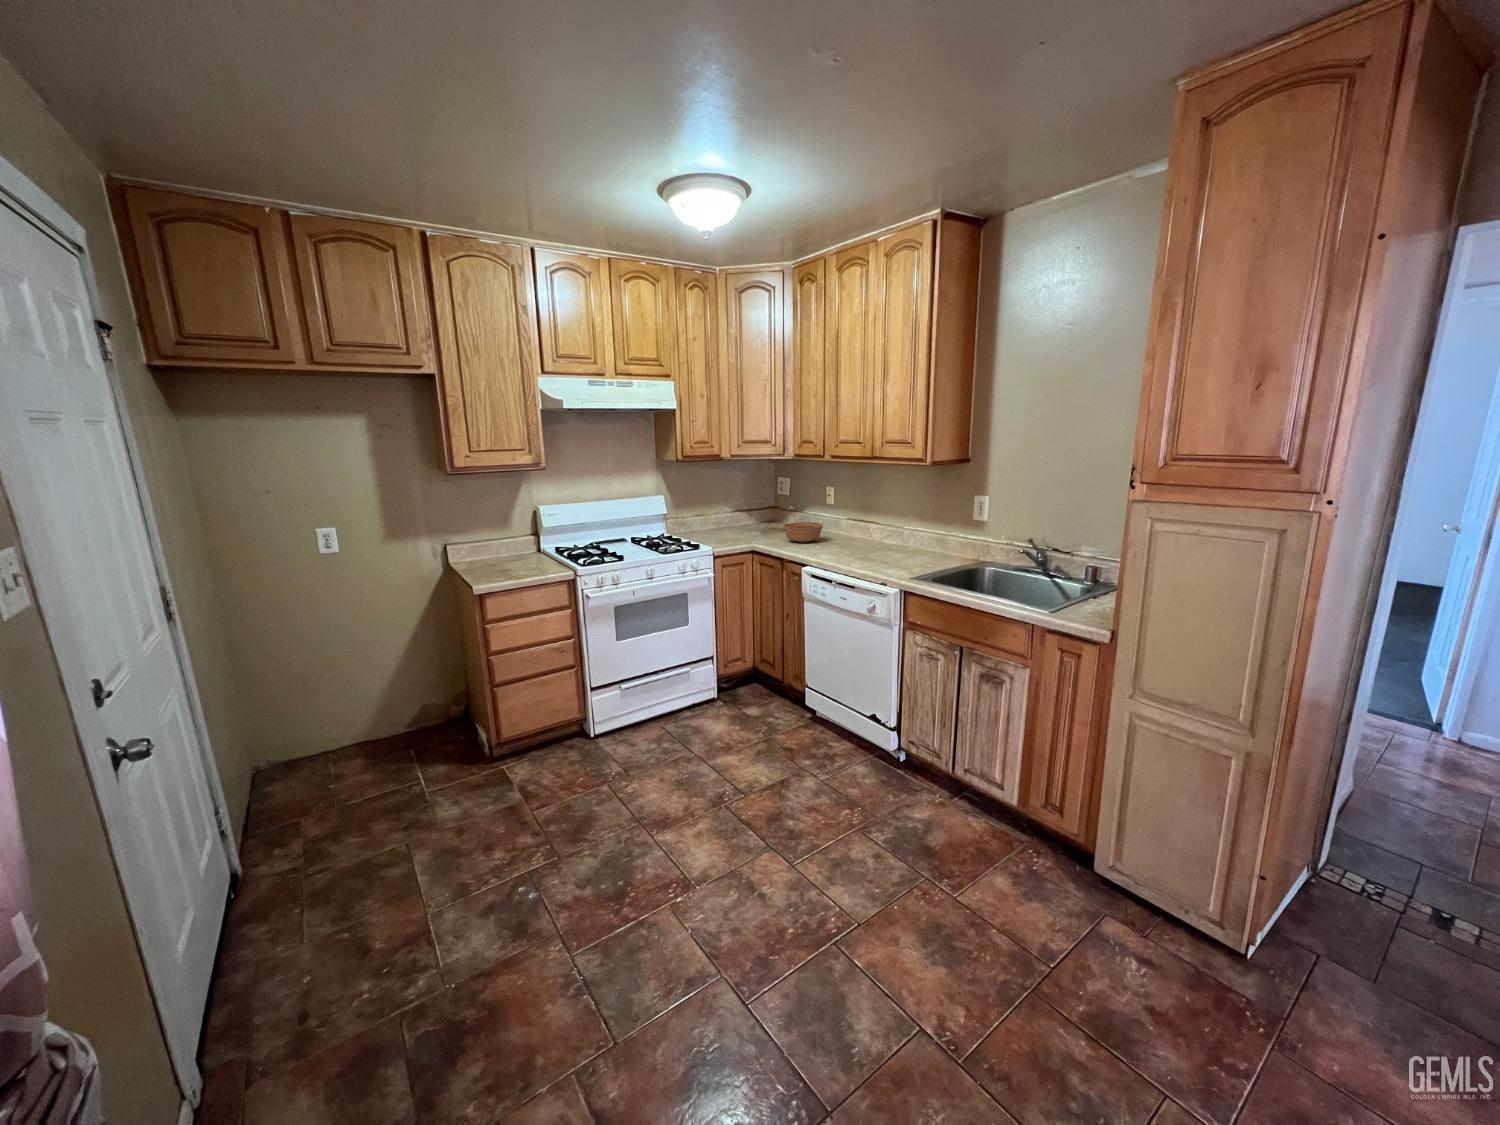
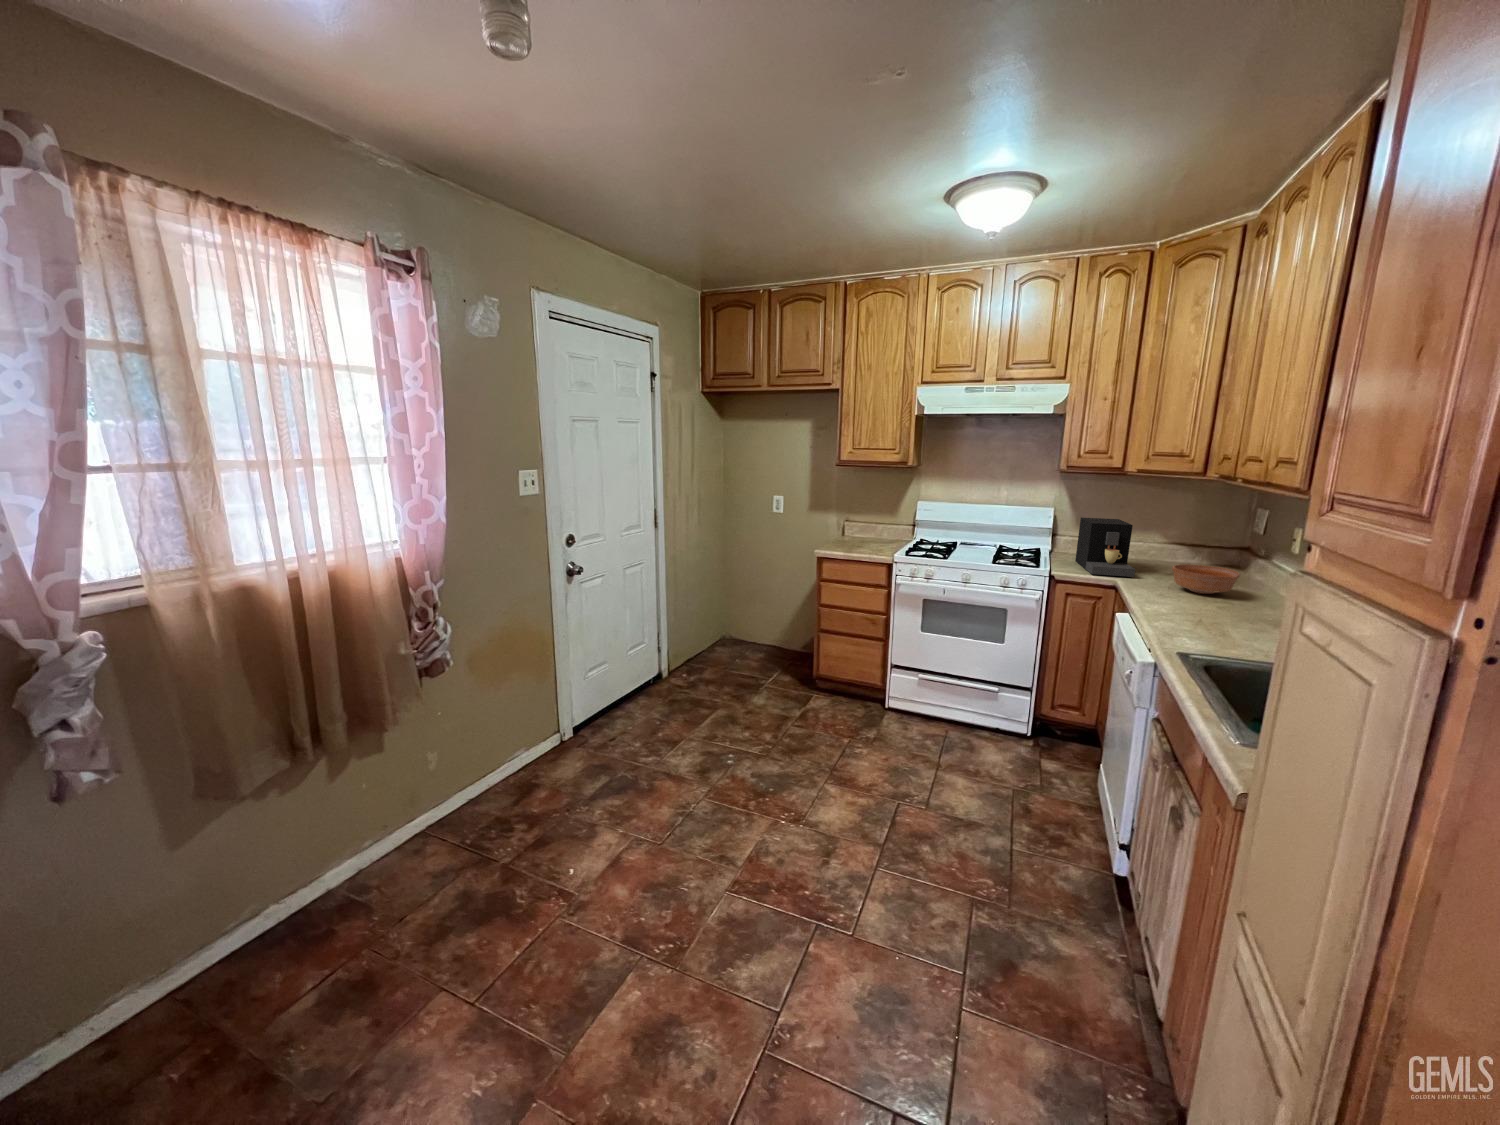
coffee maker: none [695,499,757,546] -> present [1075,518,1135,577]

